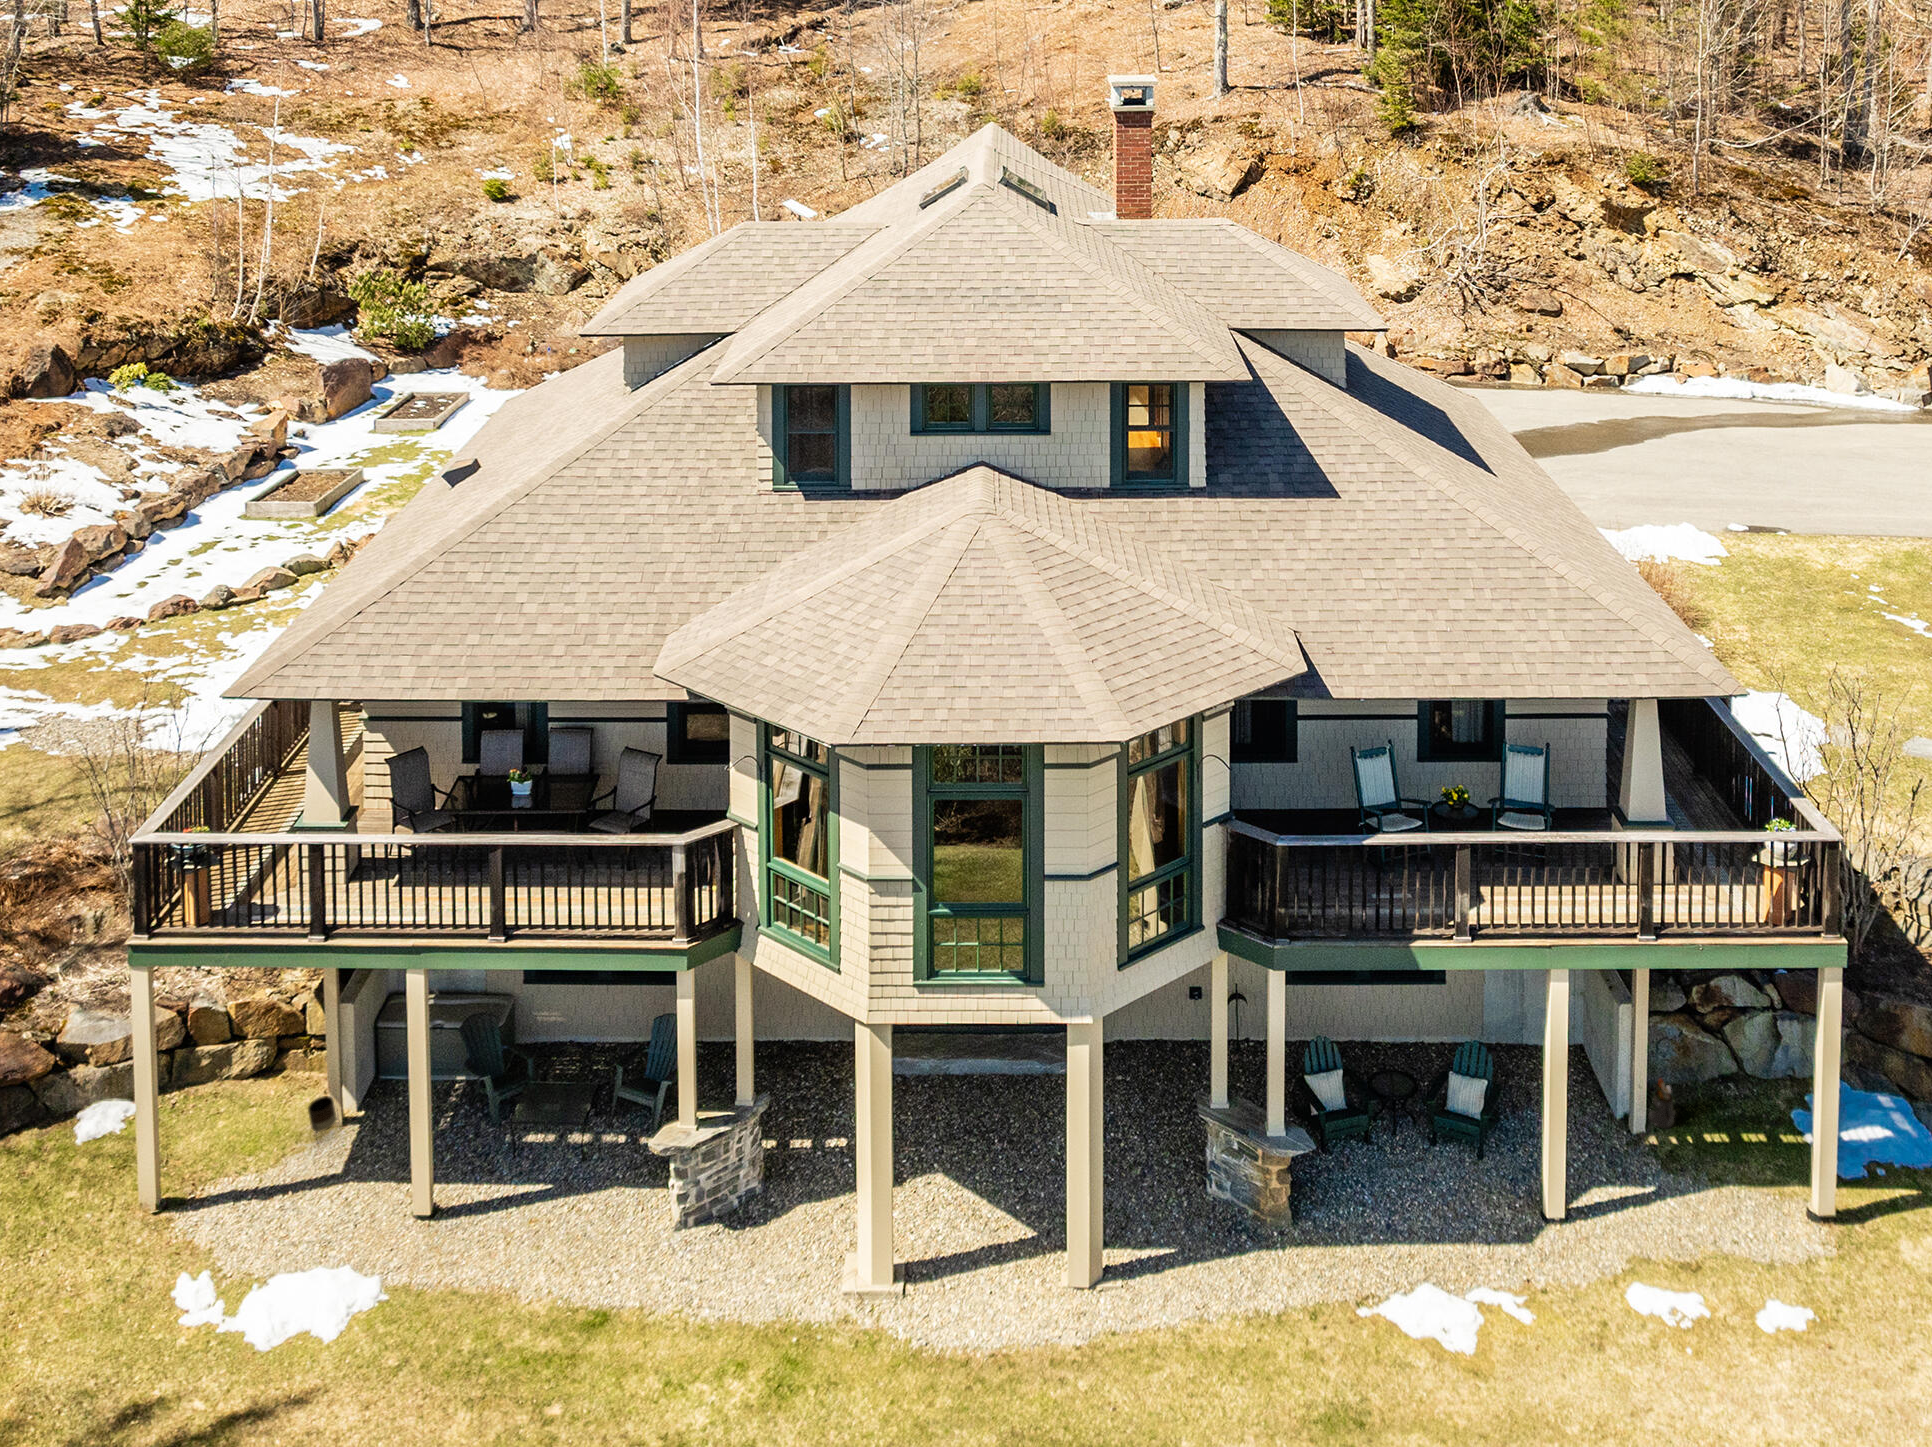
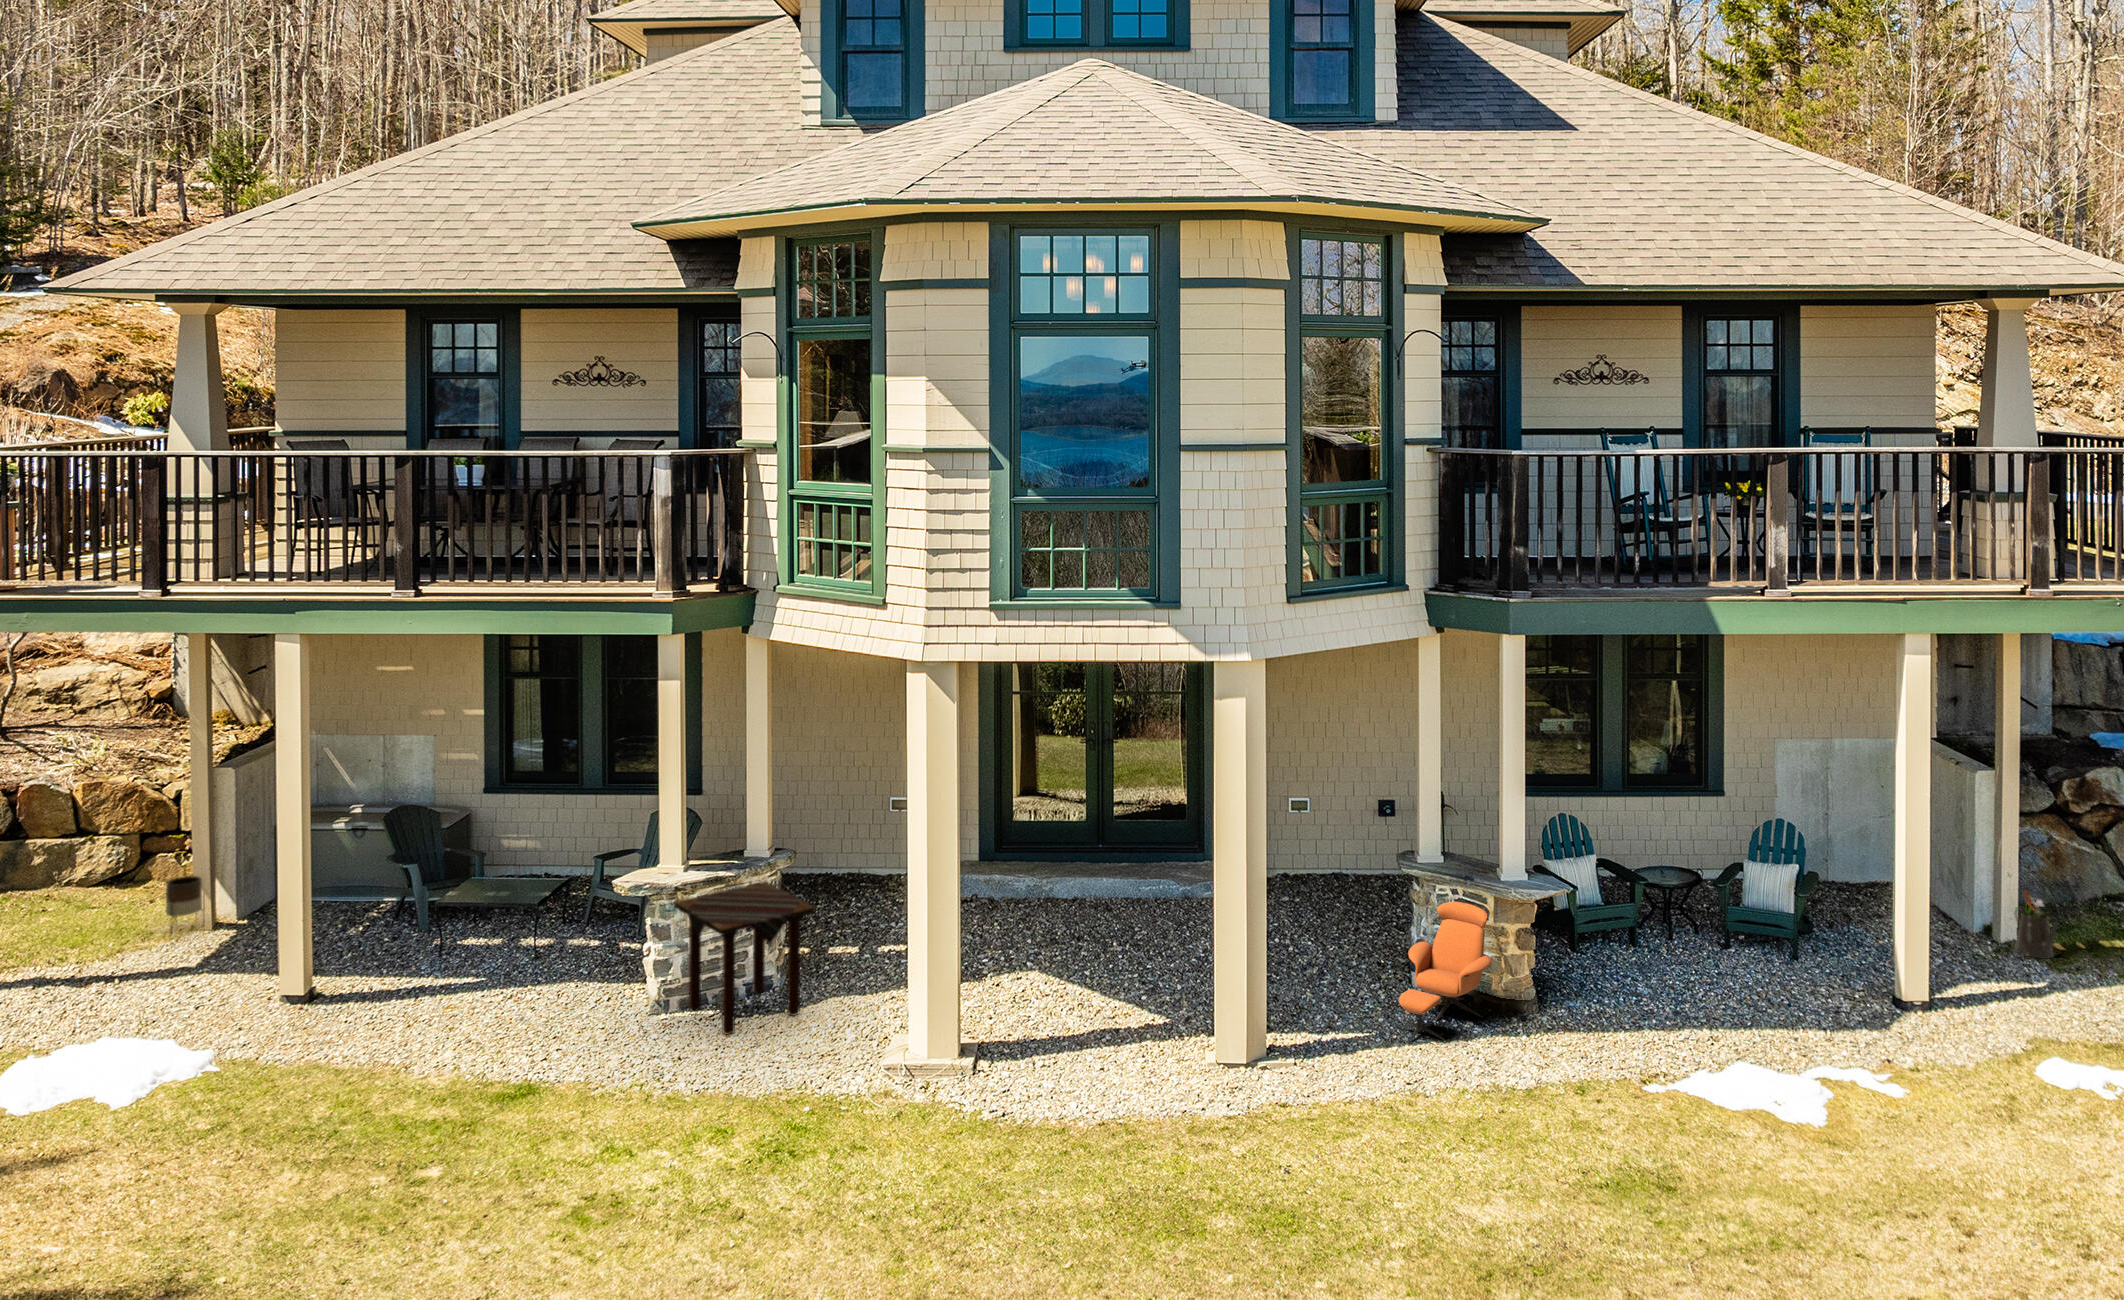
side table: none [682,1143,784,1280] -> present [674,882,815,1035]
lounge chair: none [1193,1146,1263,1271] -> present [1396,902,1492,1042]

